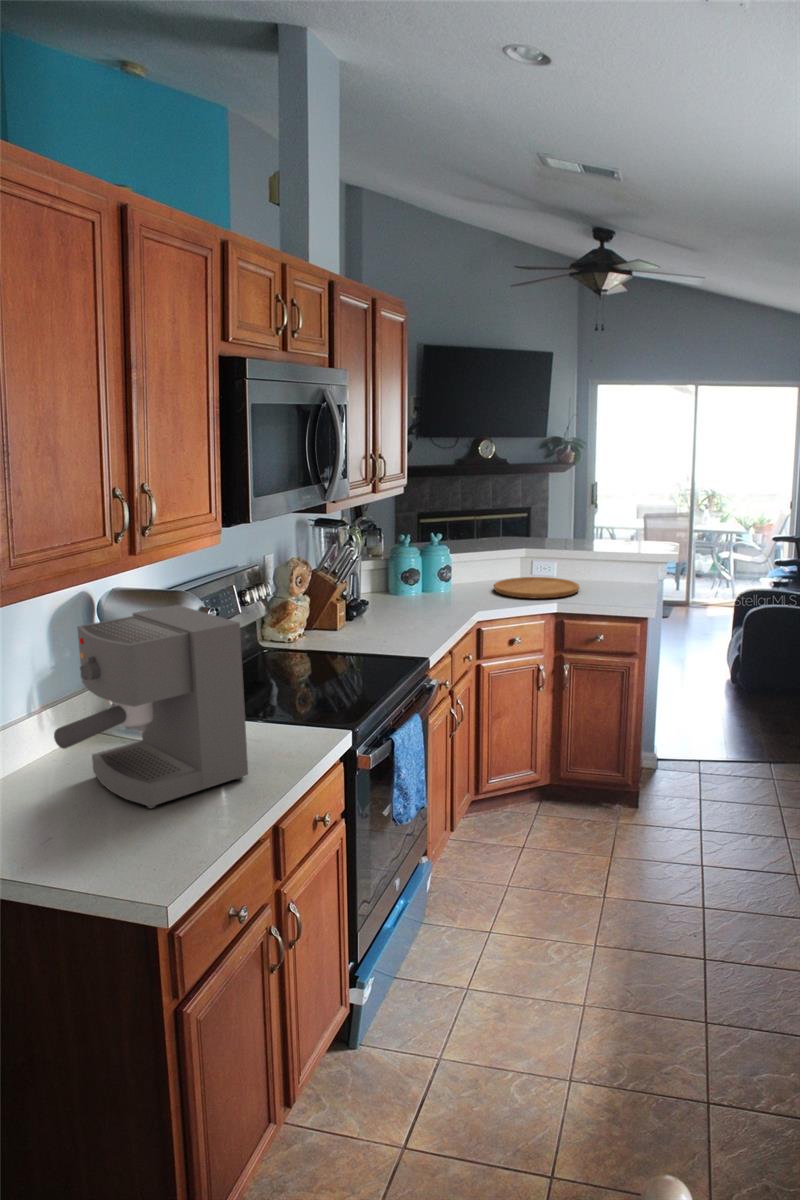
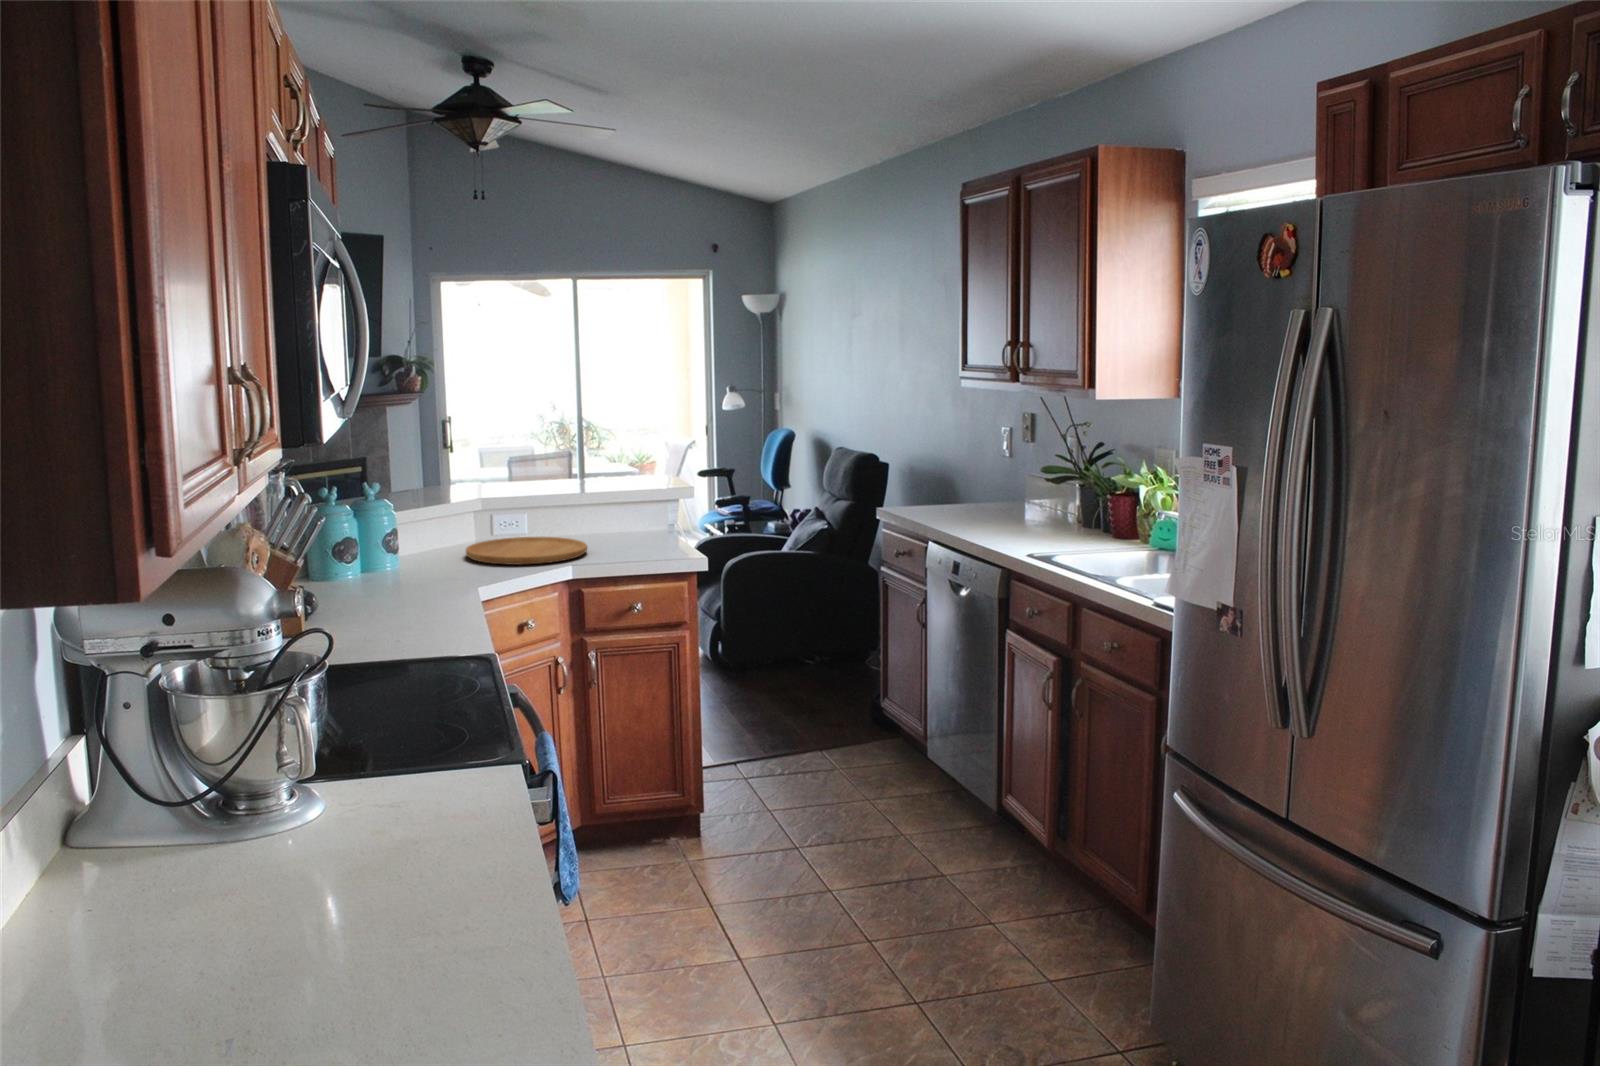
coffee maker: present [54,605,248,809] -> none [137,579,473,952]

